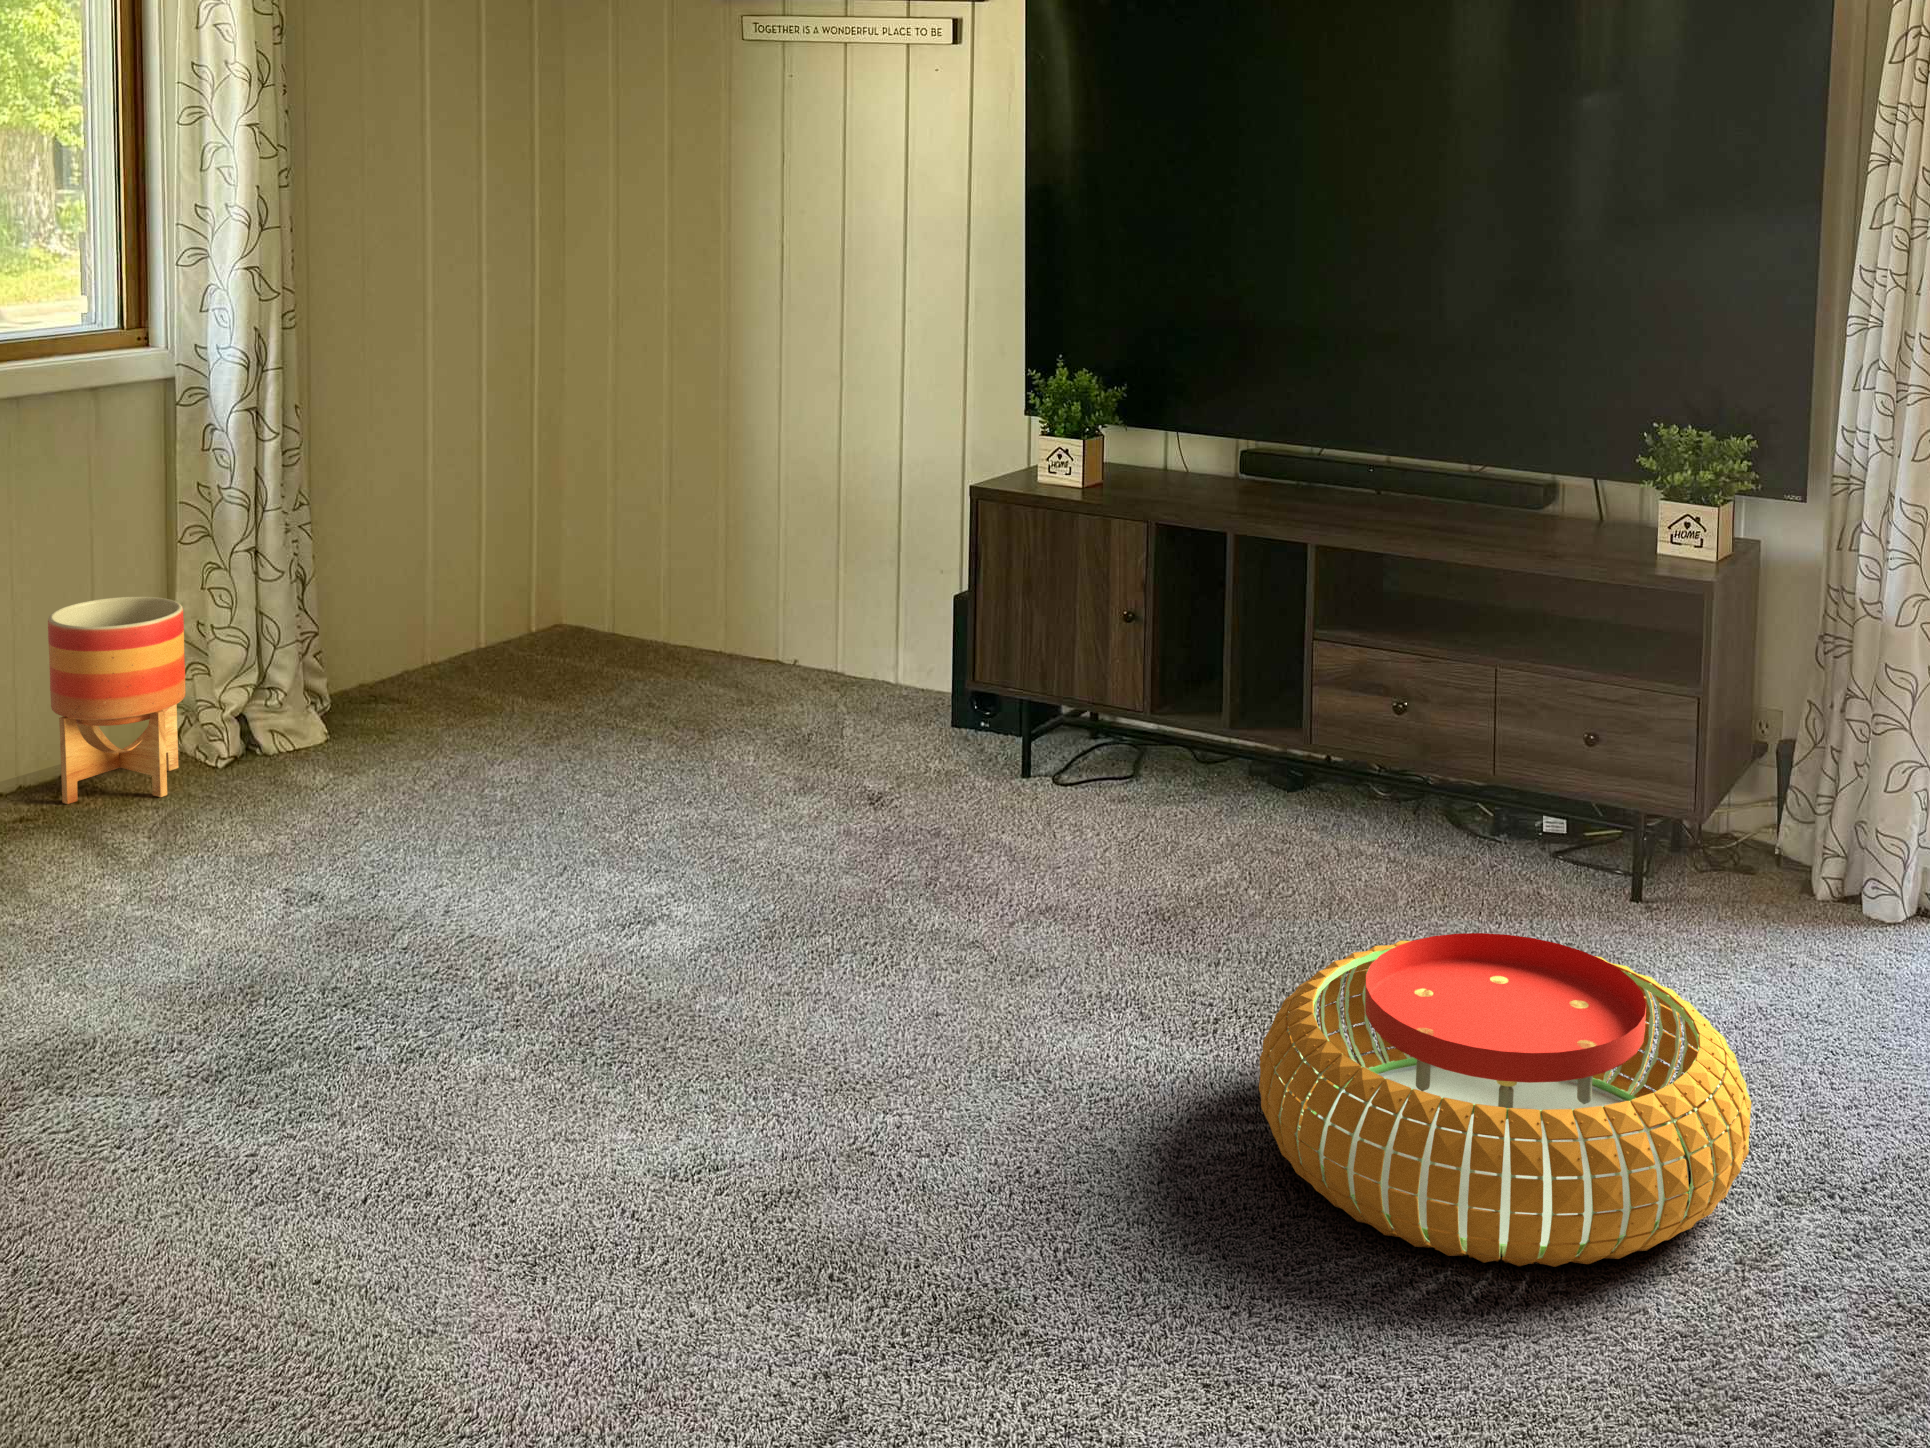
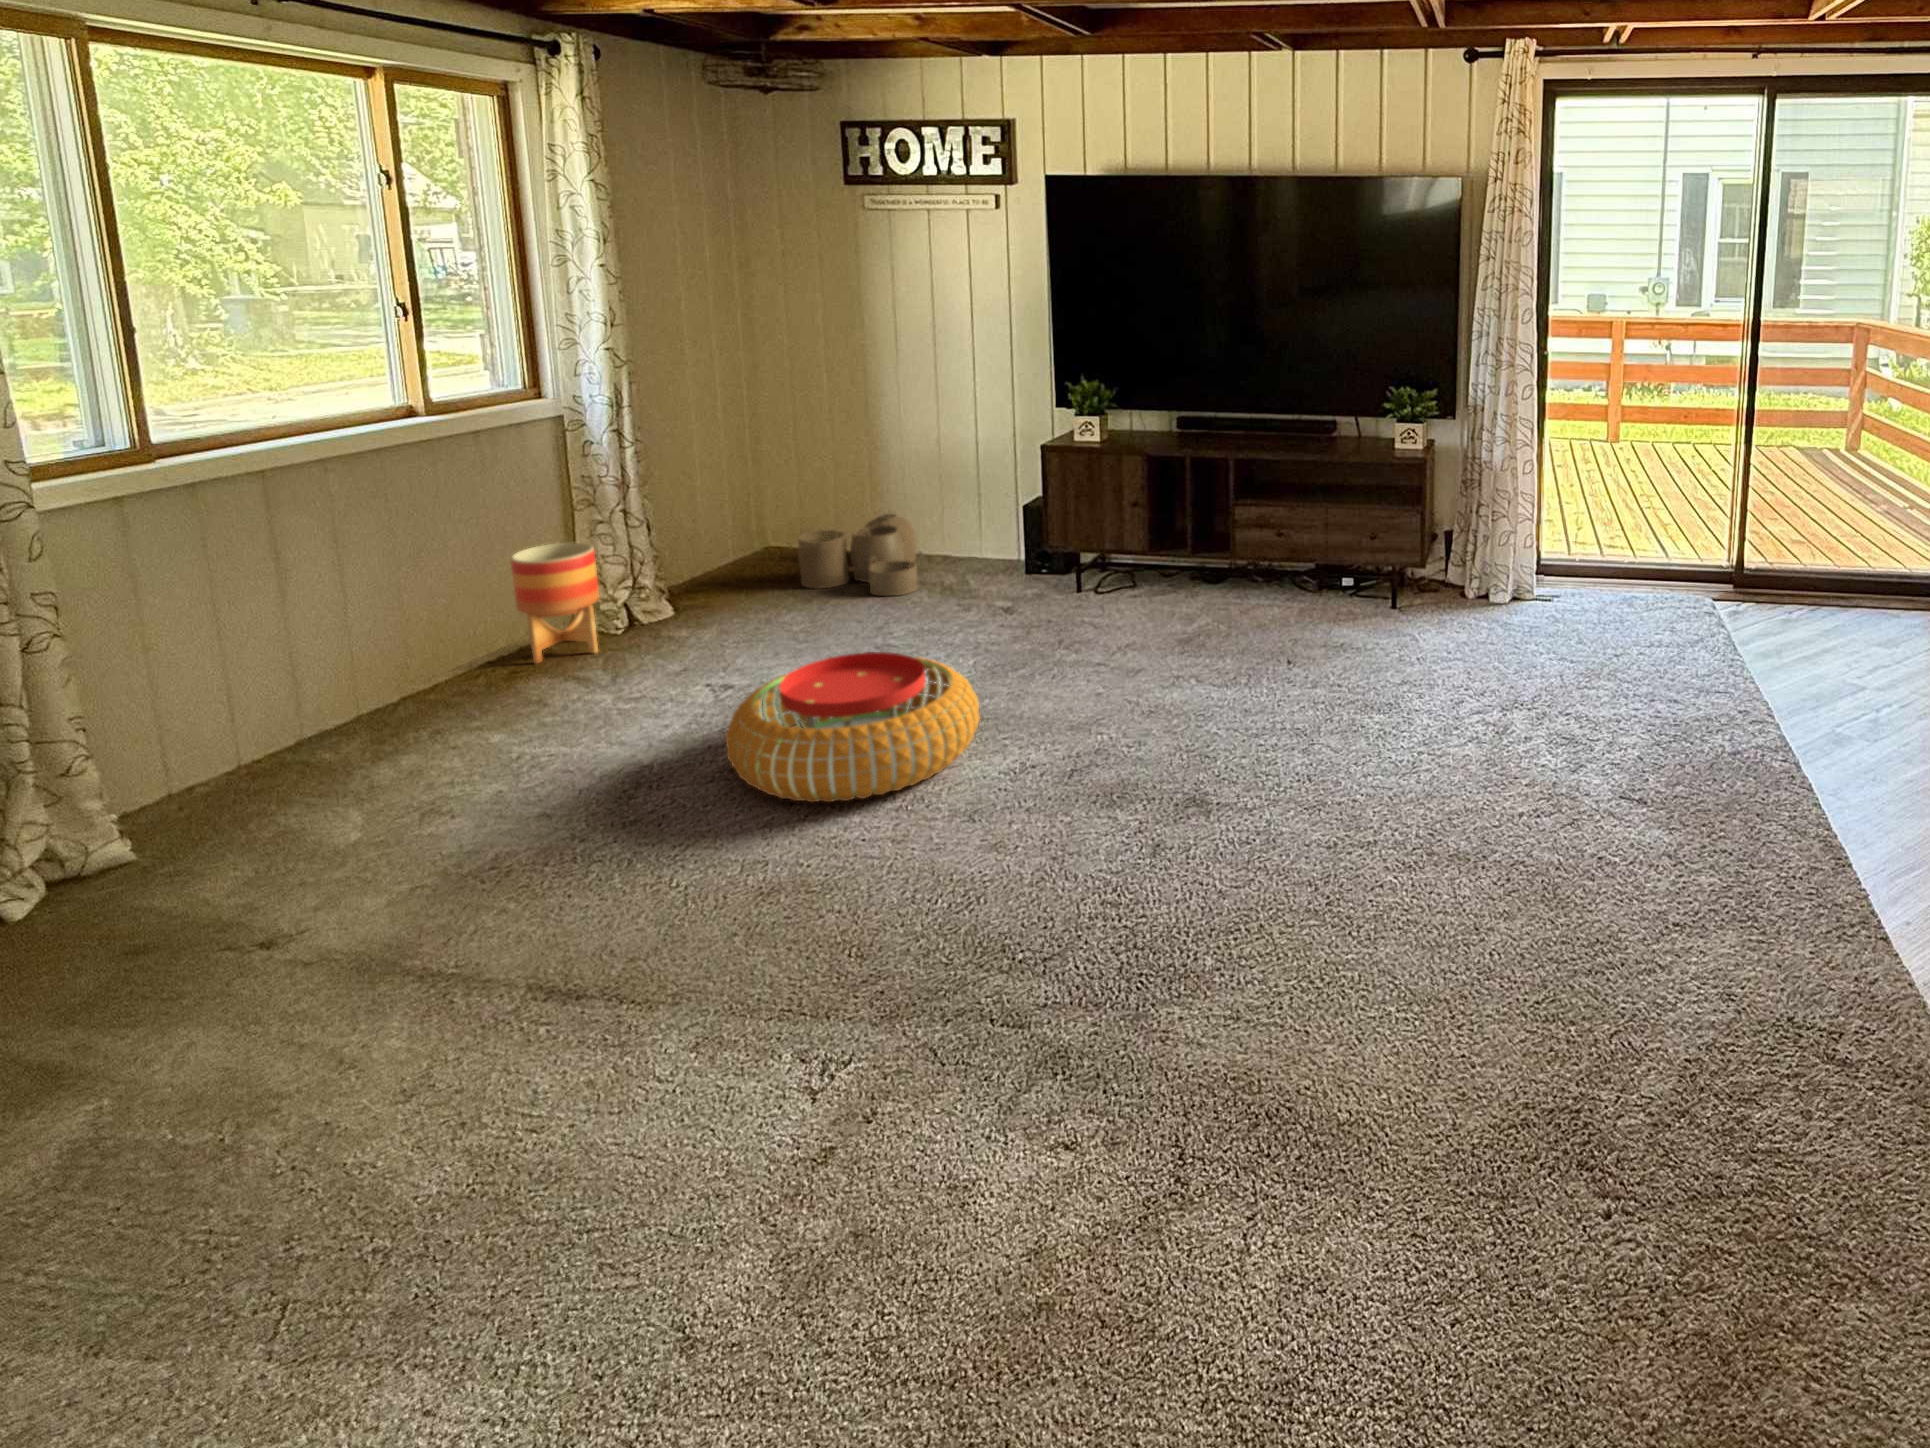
woven basket: none [552,581,774,749] -> present [798,513,917,596]
pouf: present [1259,933,1751,1267] -> present [725,652,980,802]

